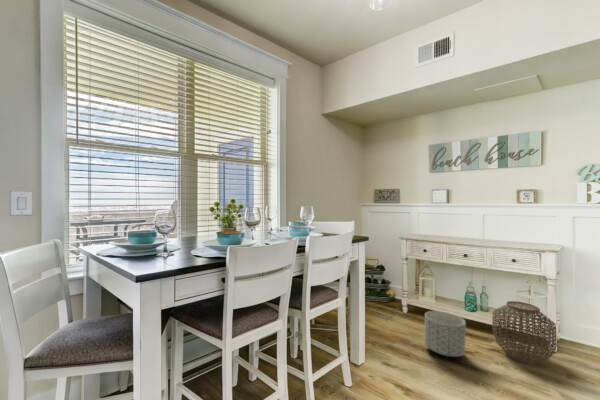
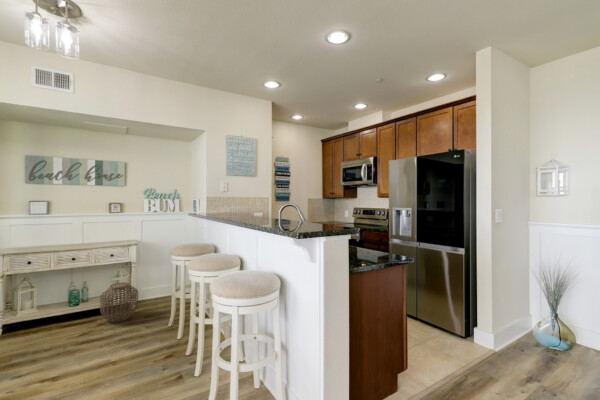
planter: present [424,311,466,357] -> none [48,310,86,346]

